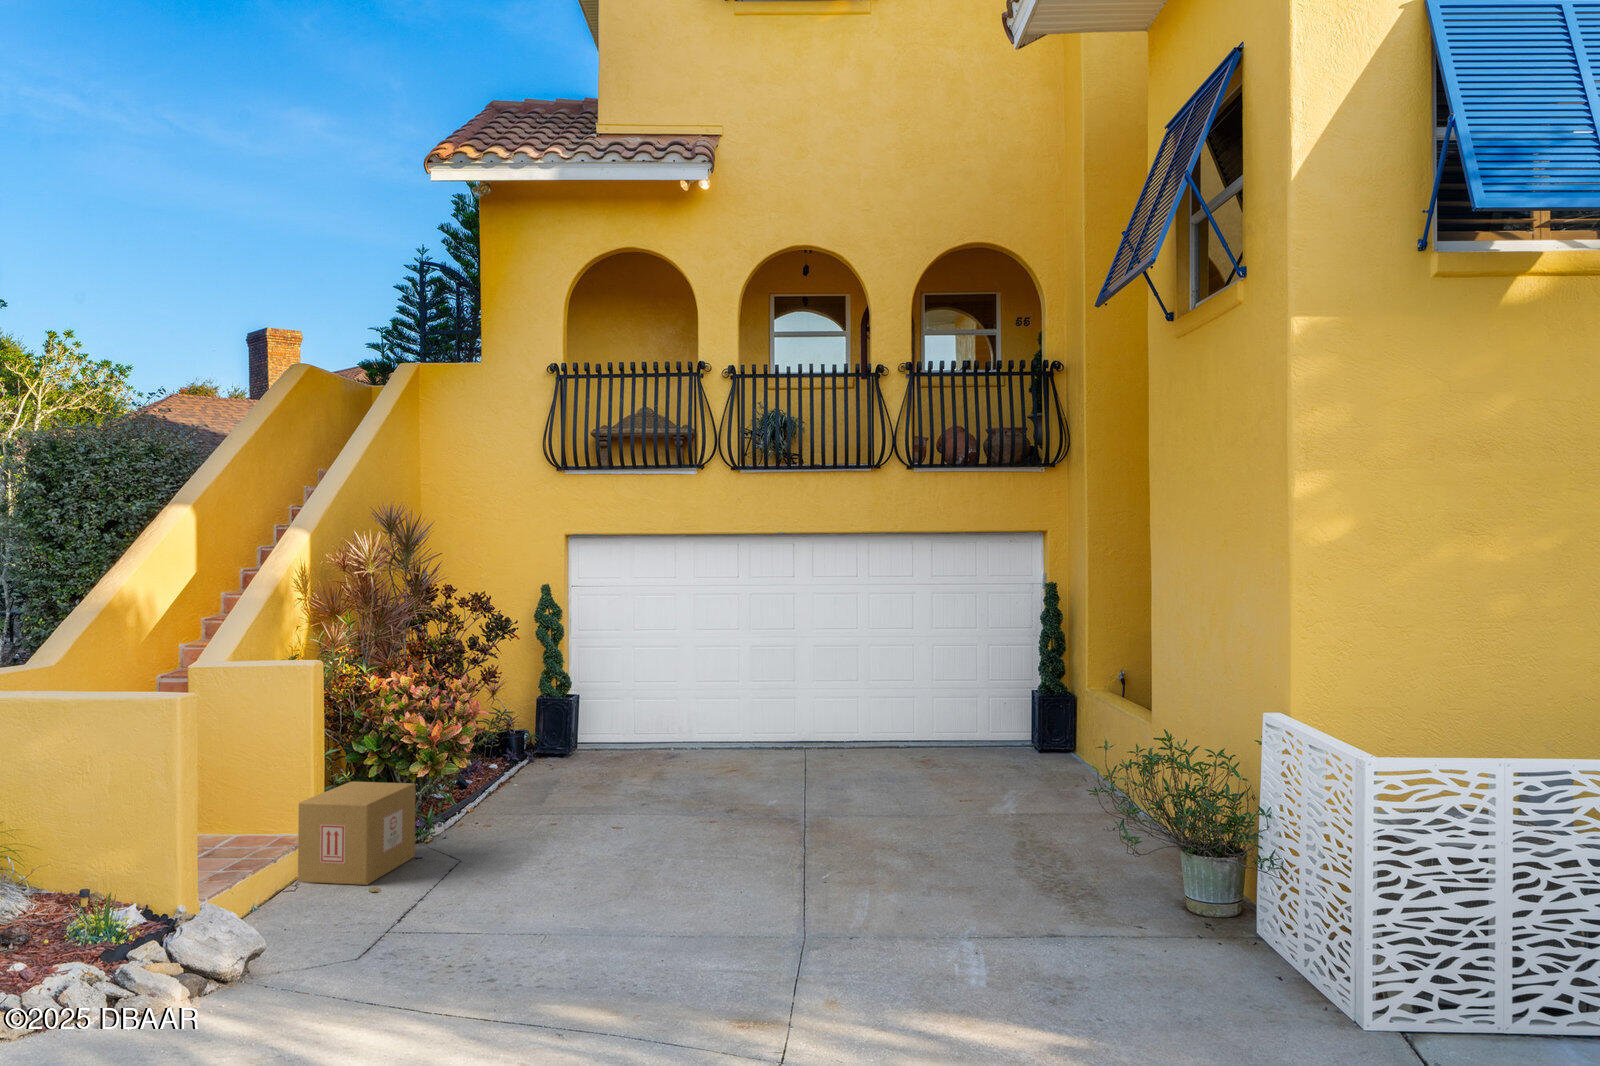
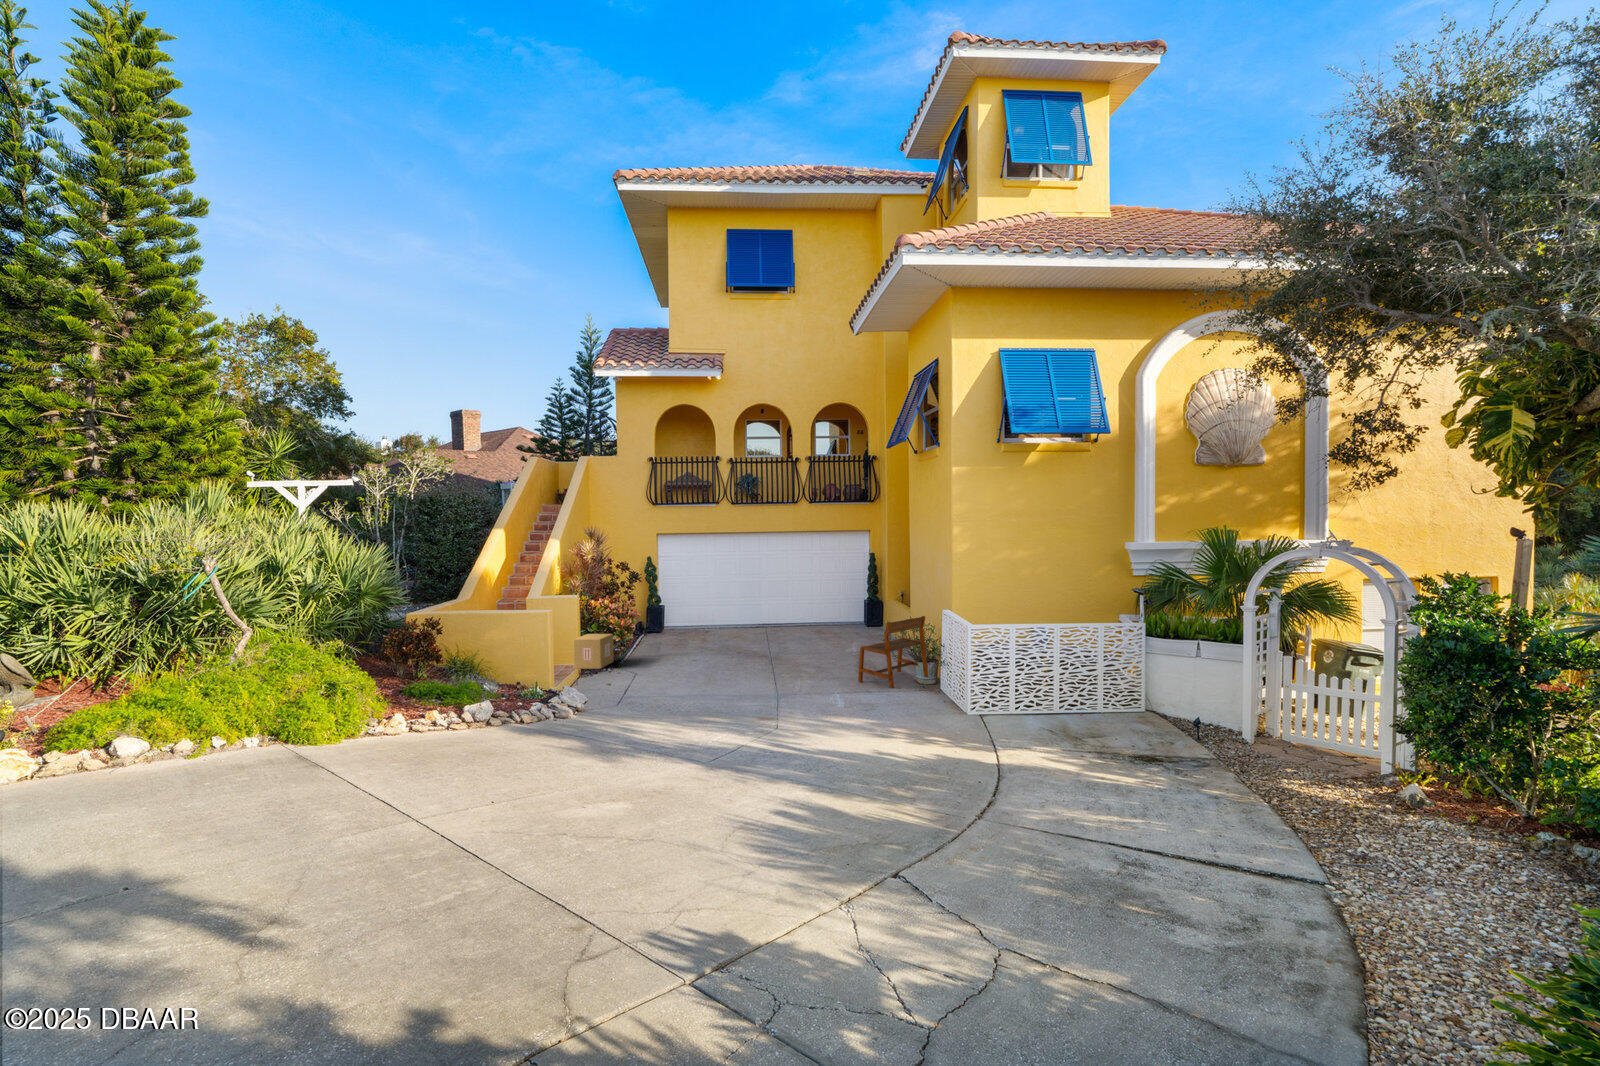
bench: none [1107,776,1319,1026] -> present [858,616,928,688]

